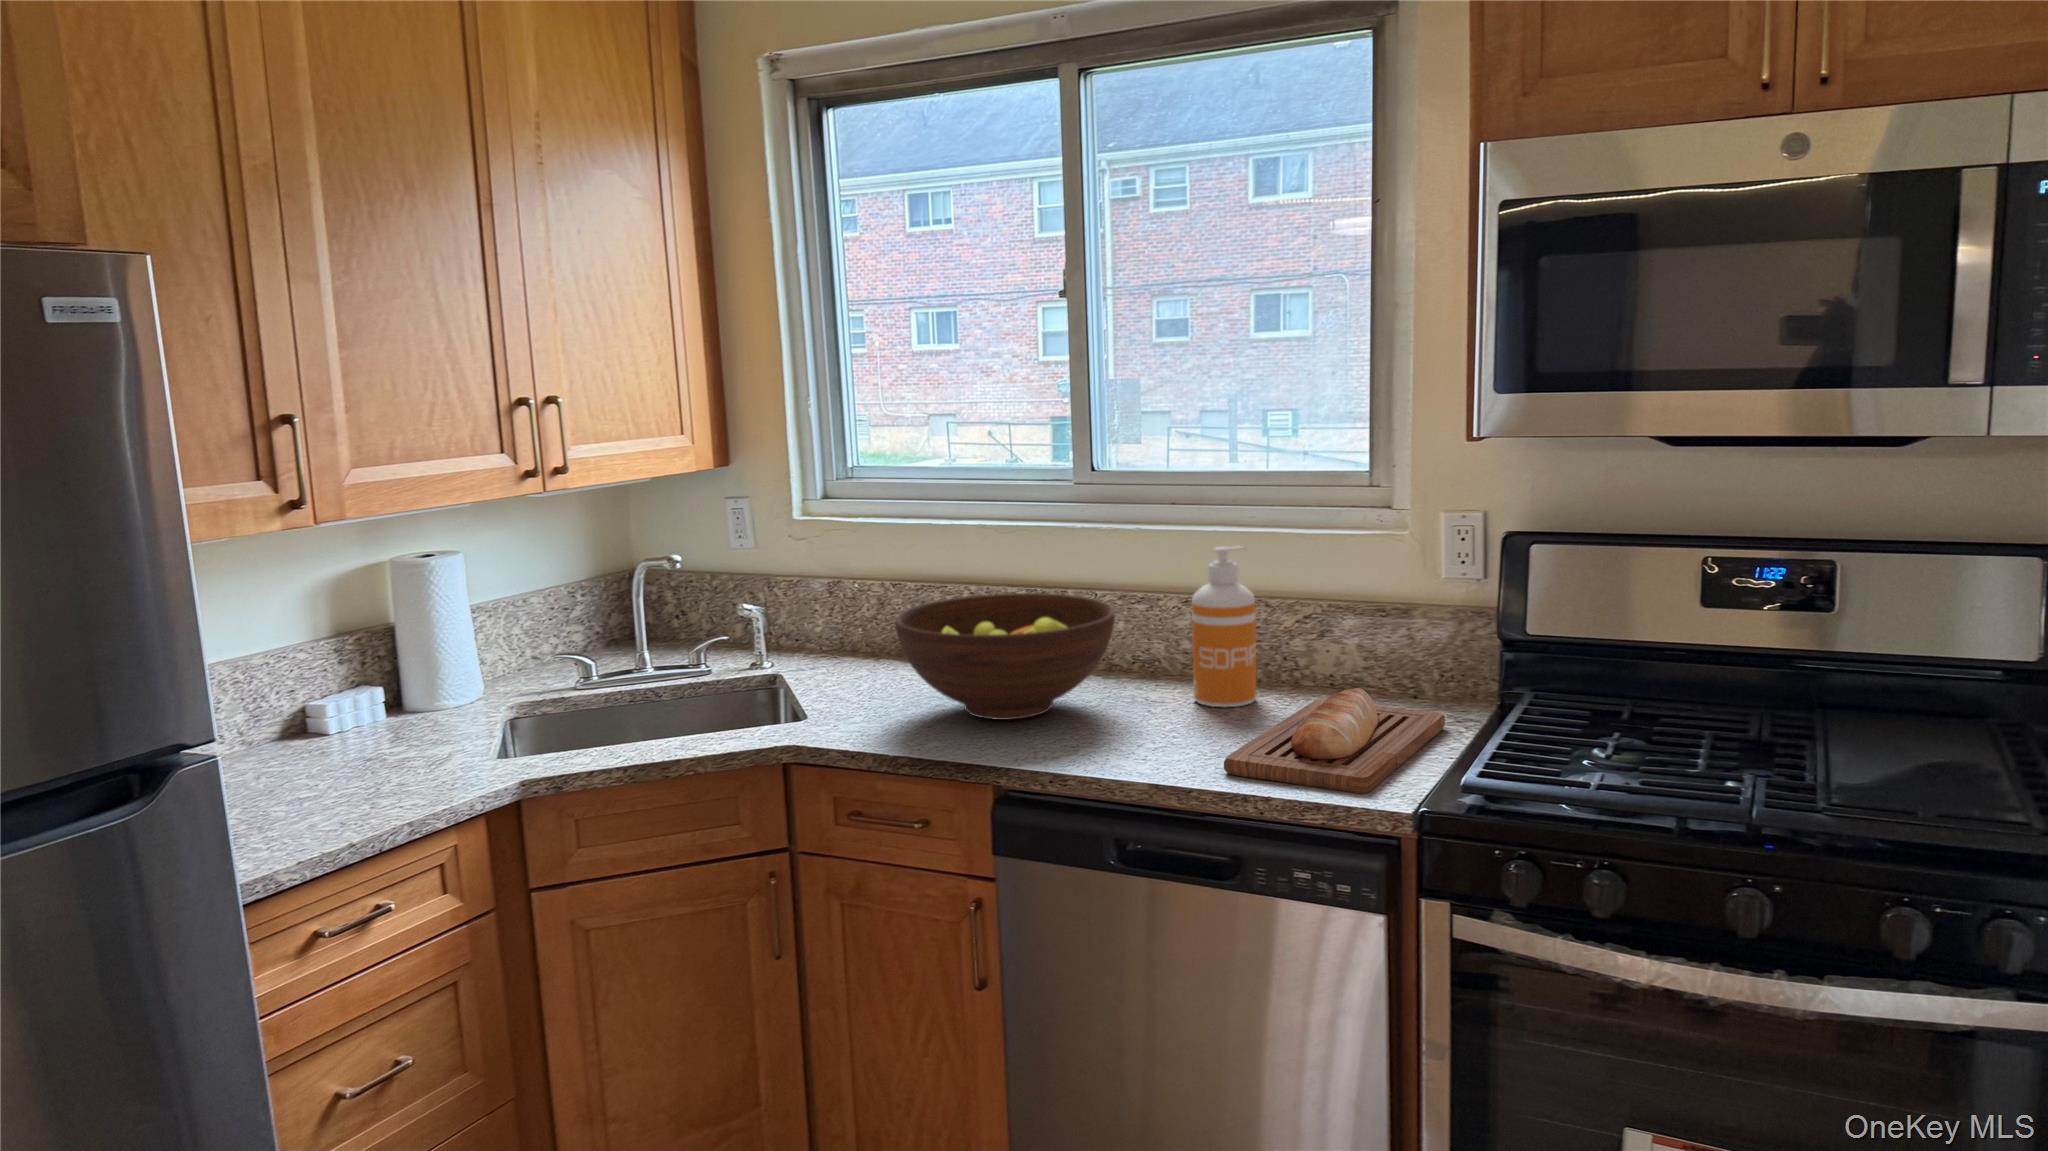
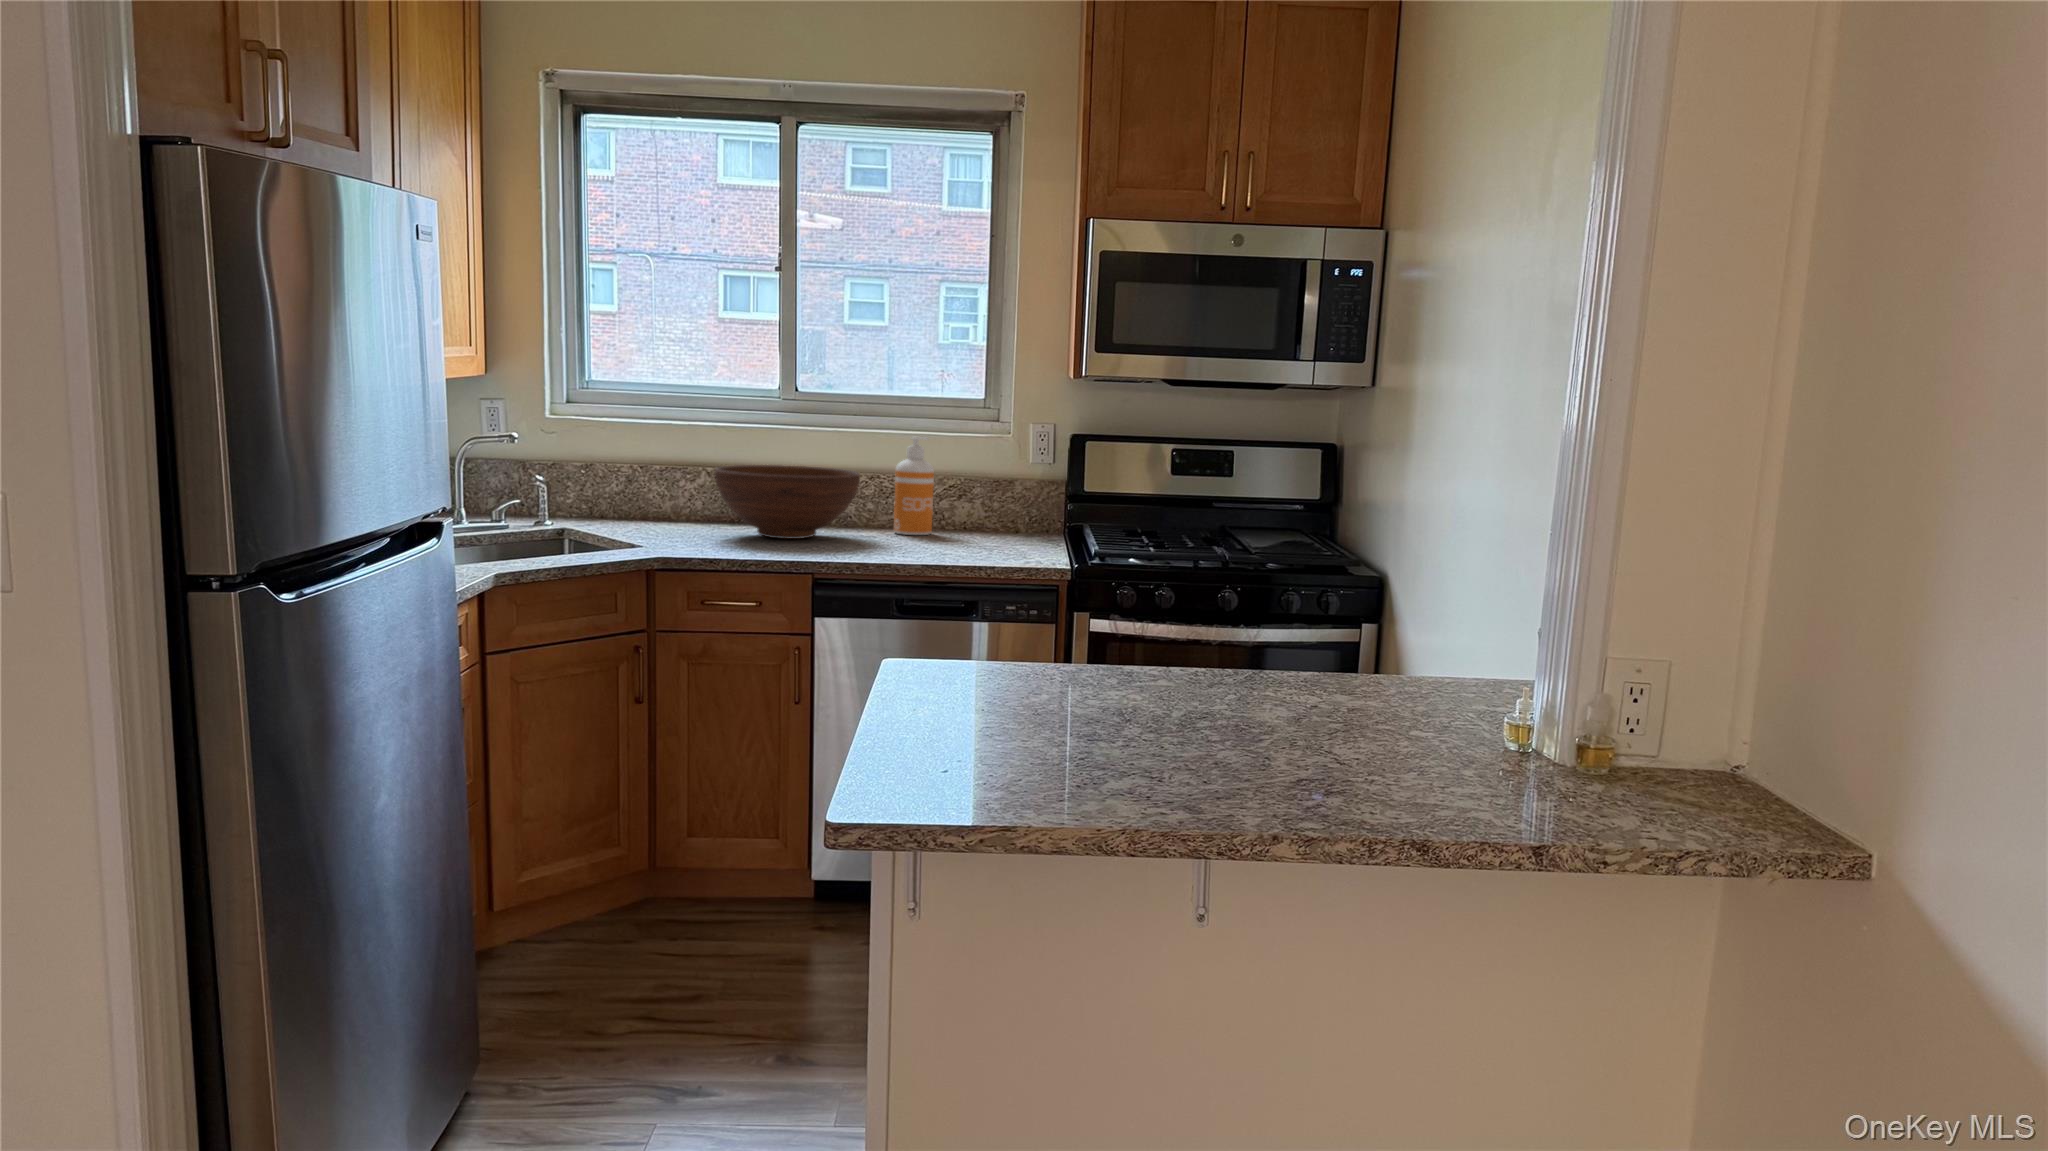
bread loaf: present [1224,688,1445,794] -> none [964,516,1053,556]

